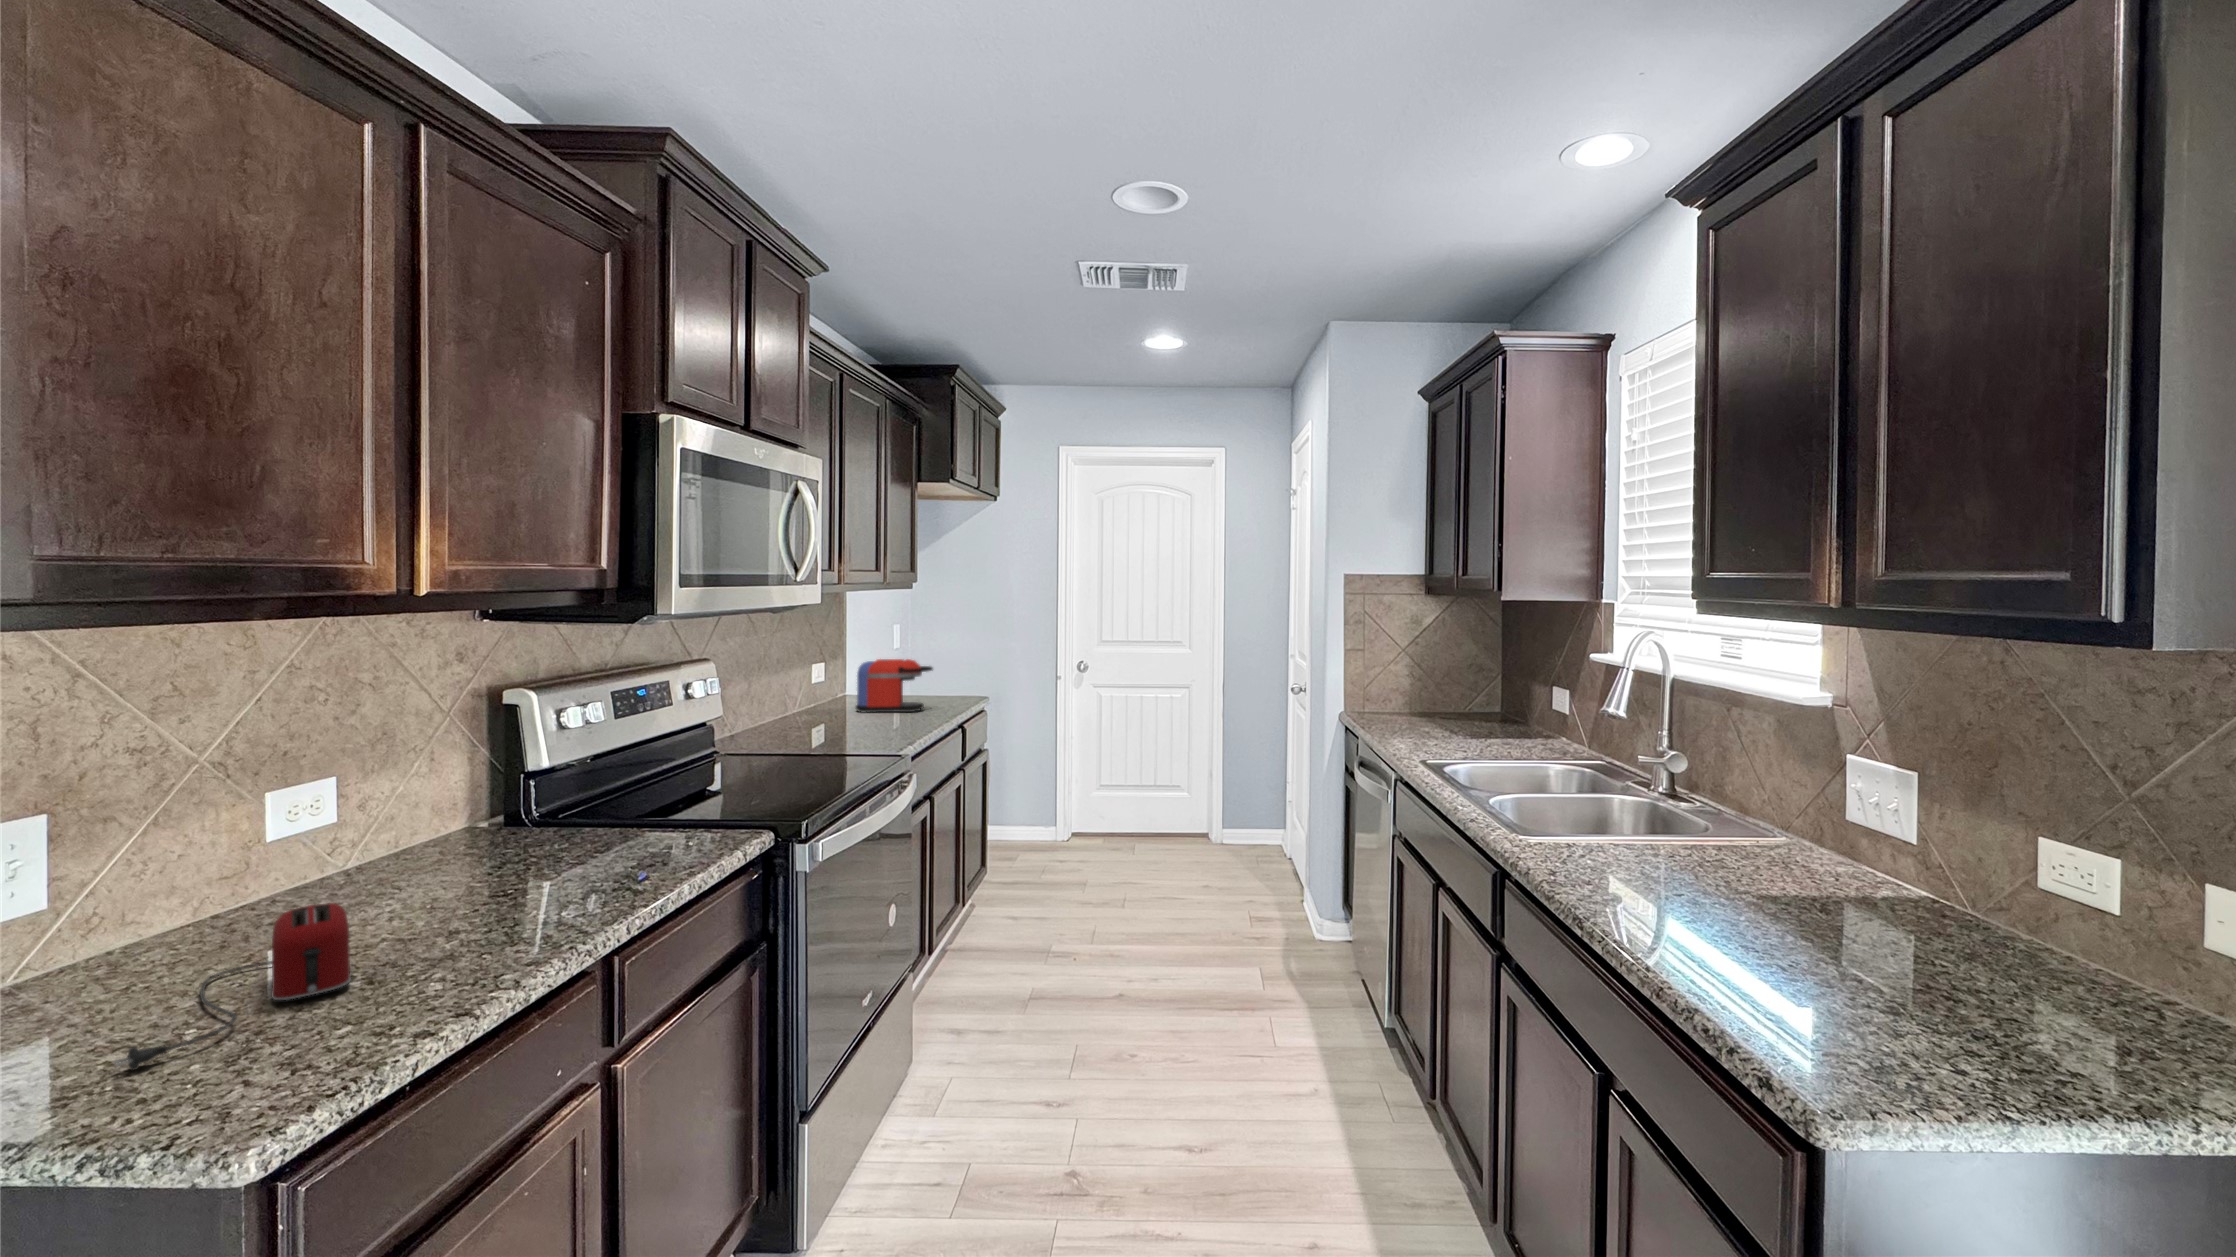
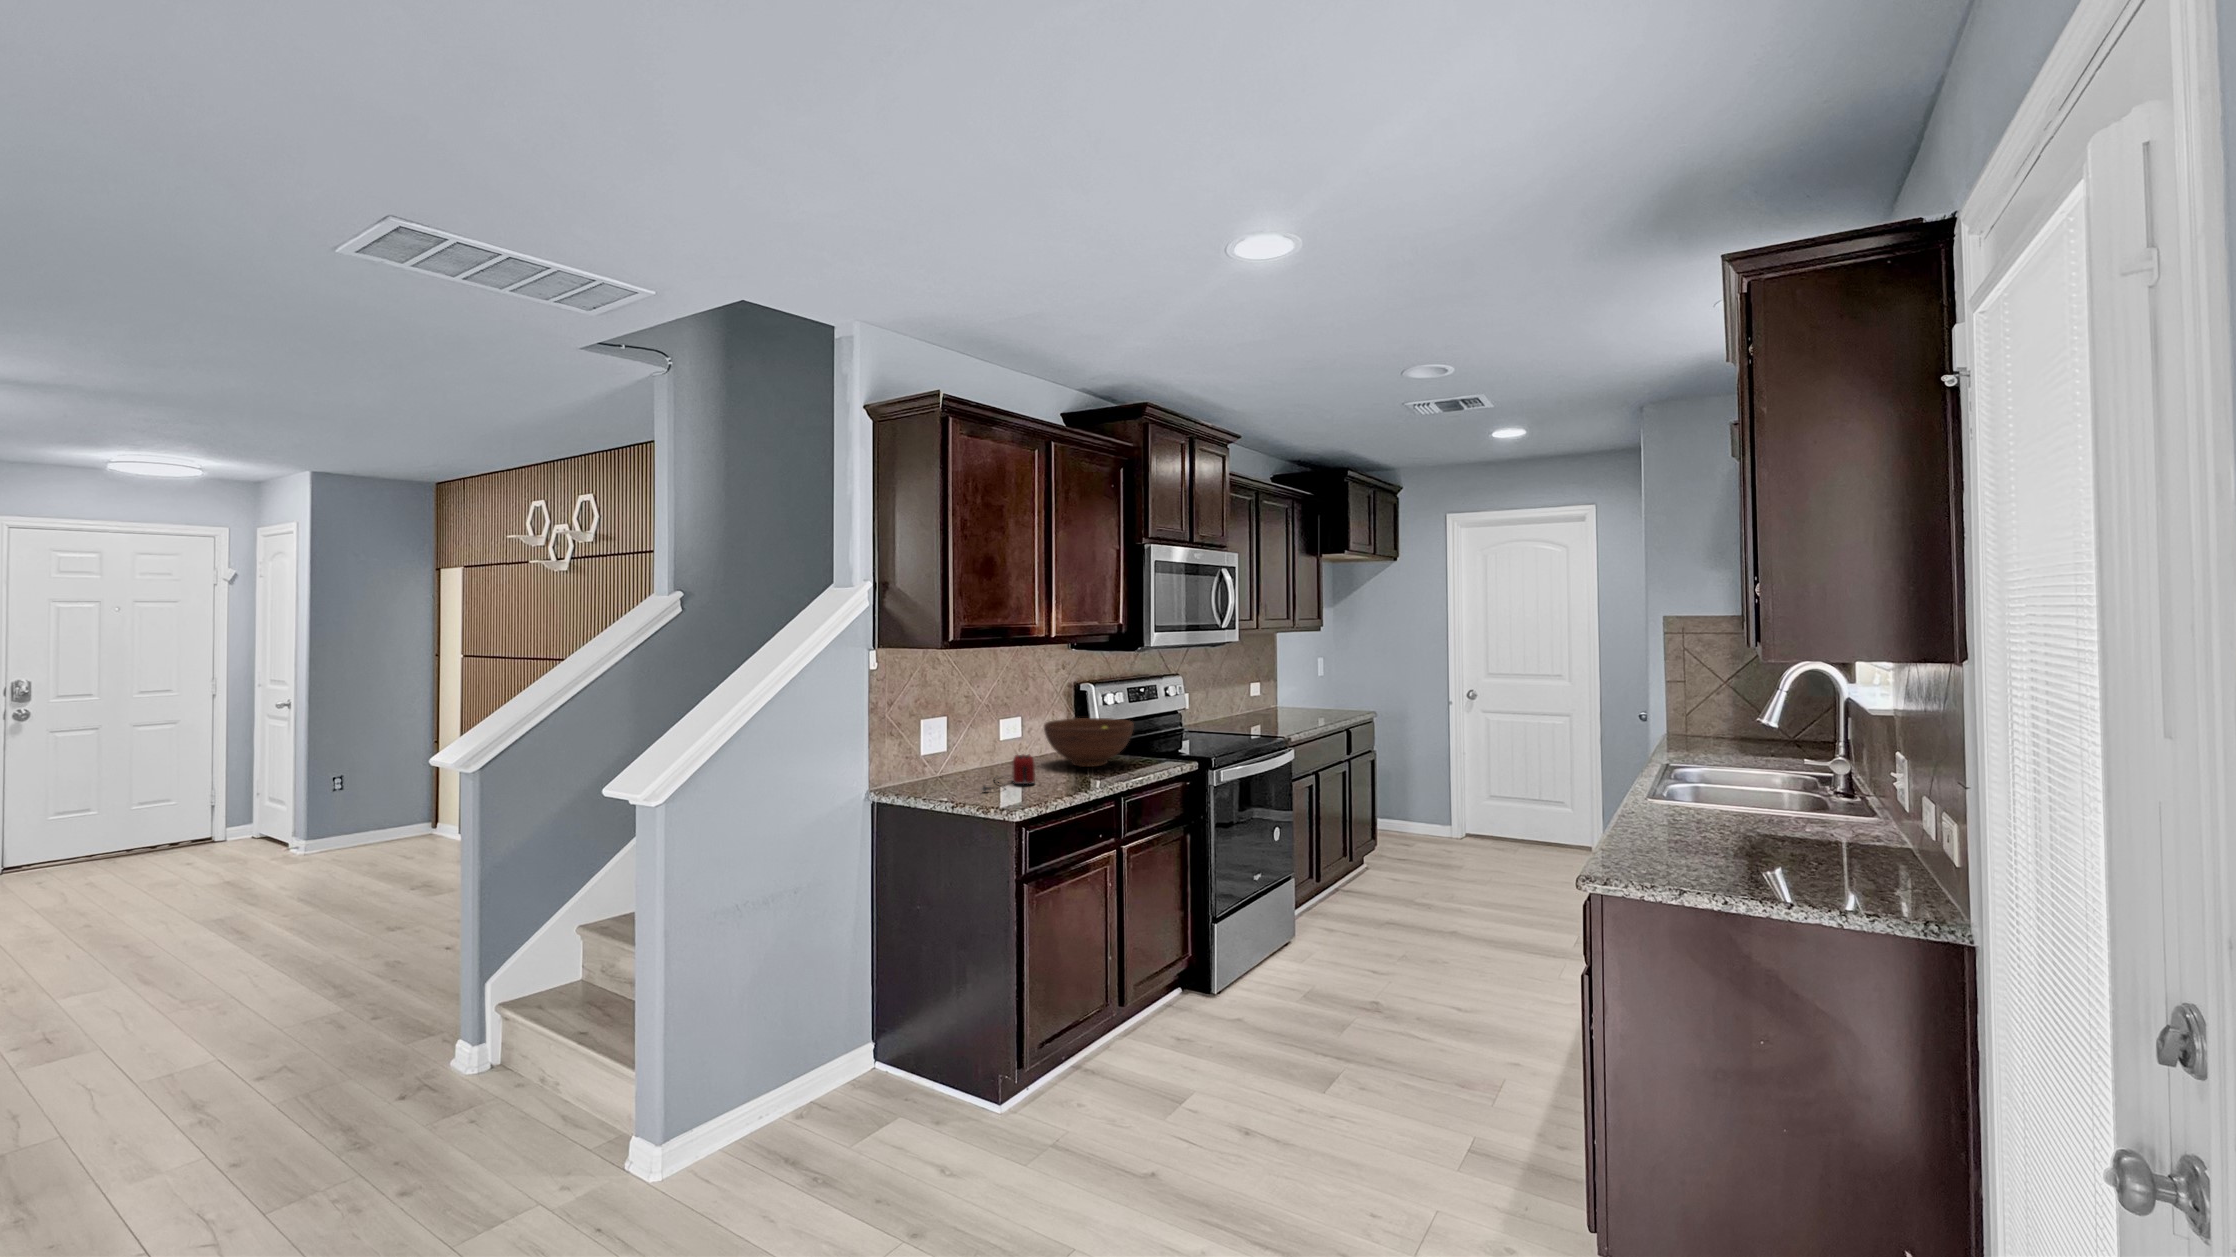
coffee maker: present [856,659,933,713] -> none [1277,680,1329,718]
fruit bowl: none [395,764,639,886] -> present [1044,718,1134,767]

